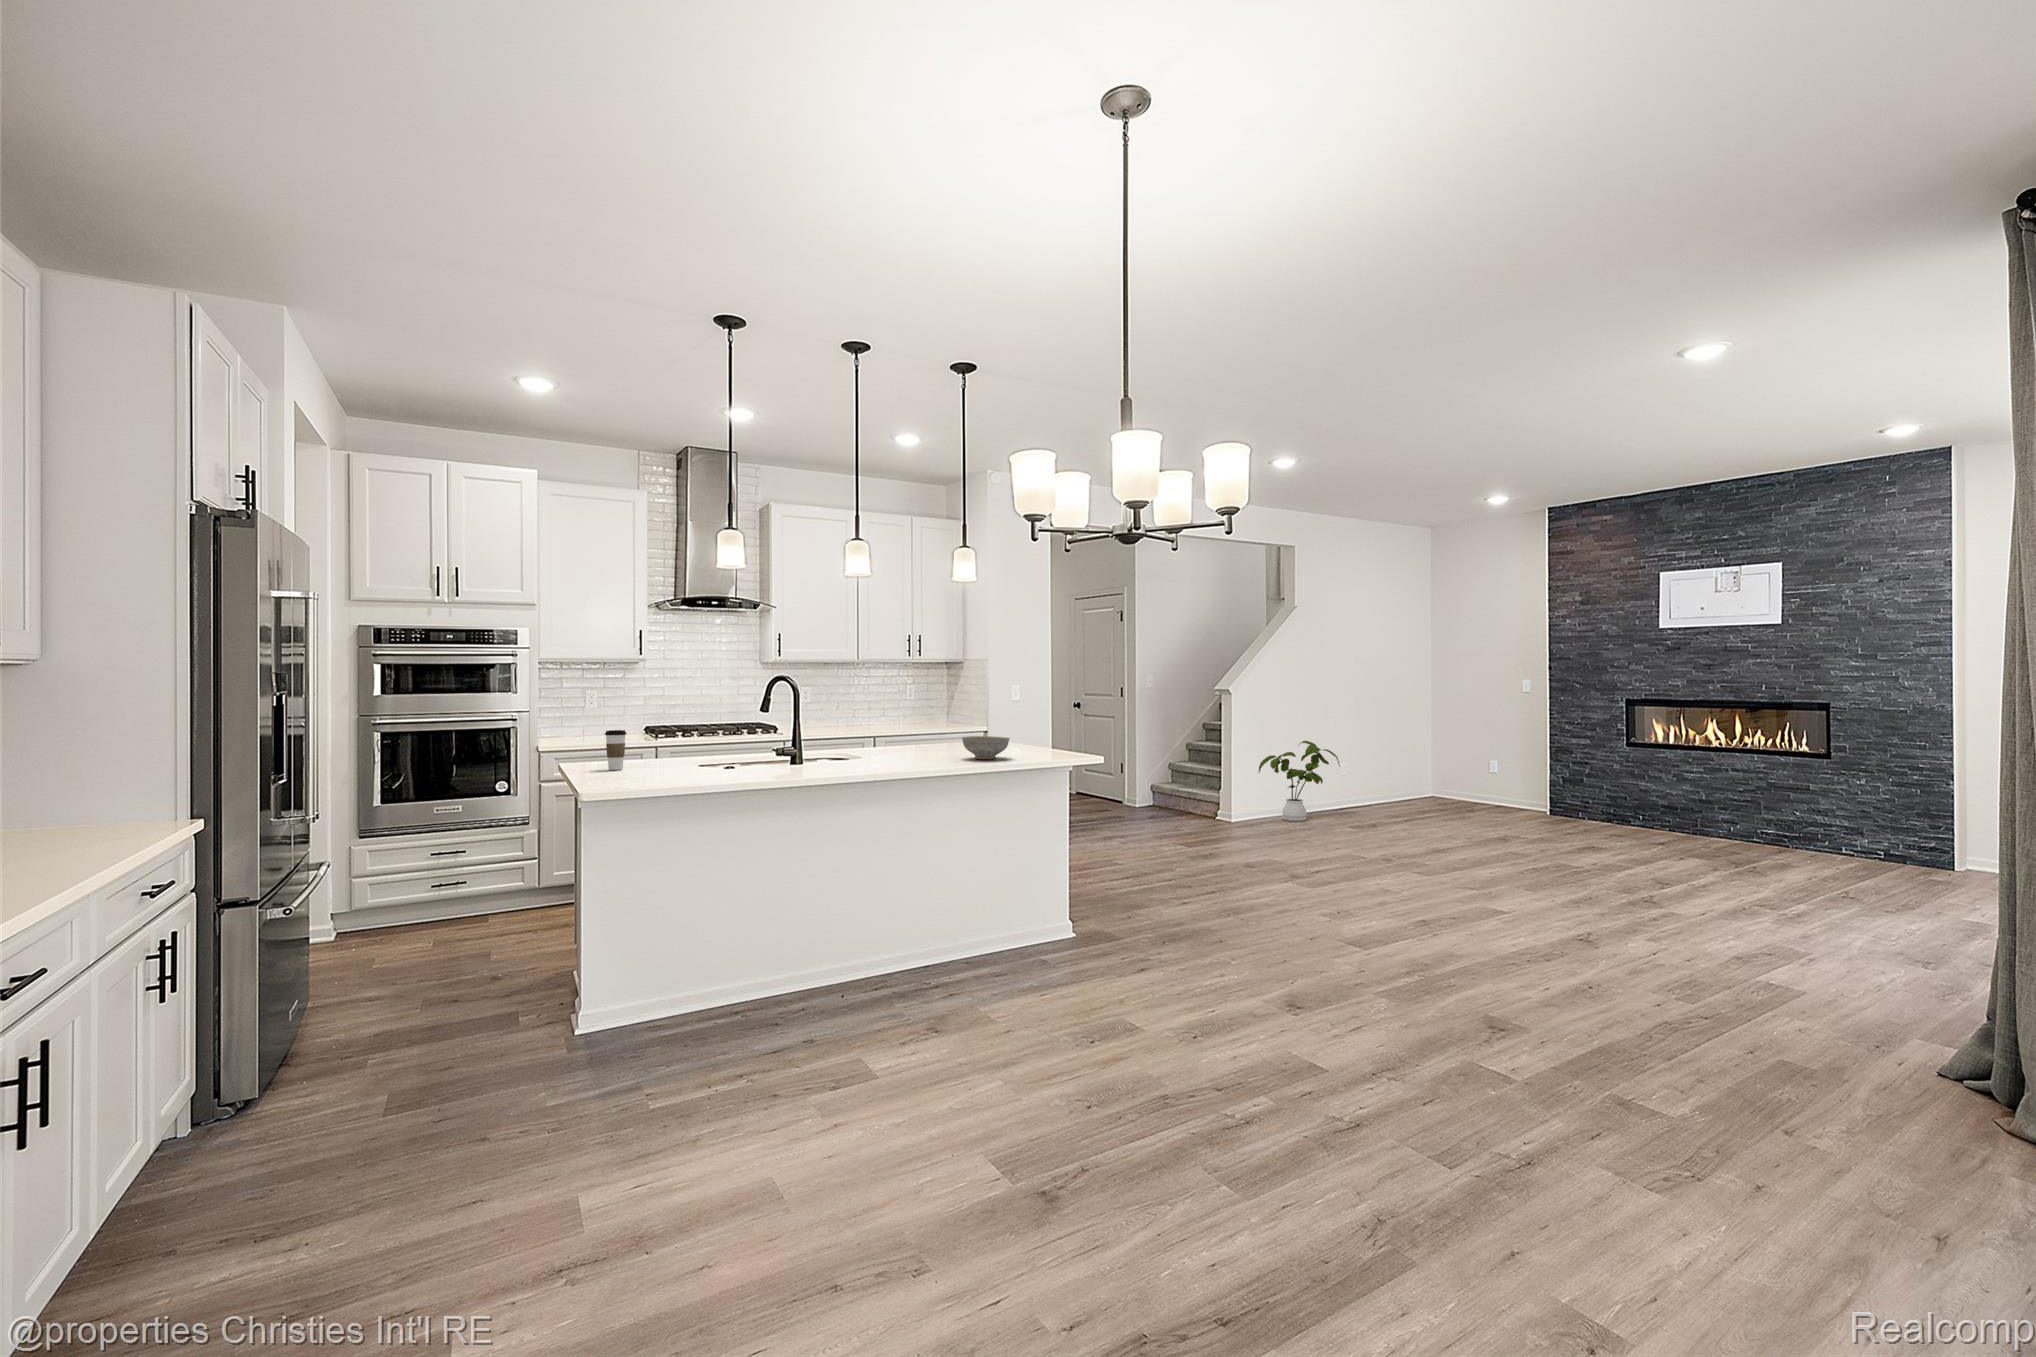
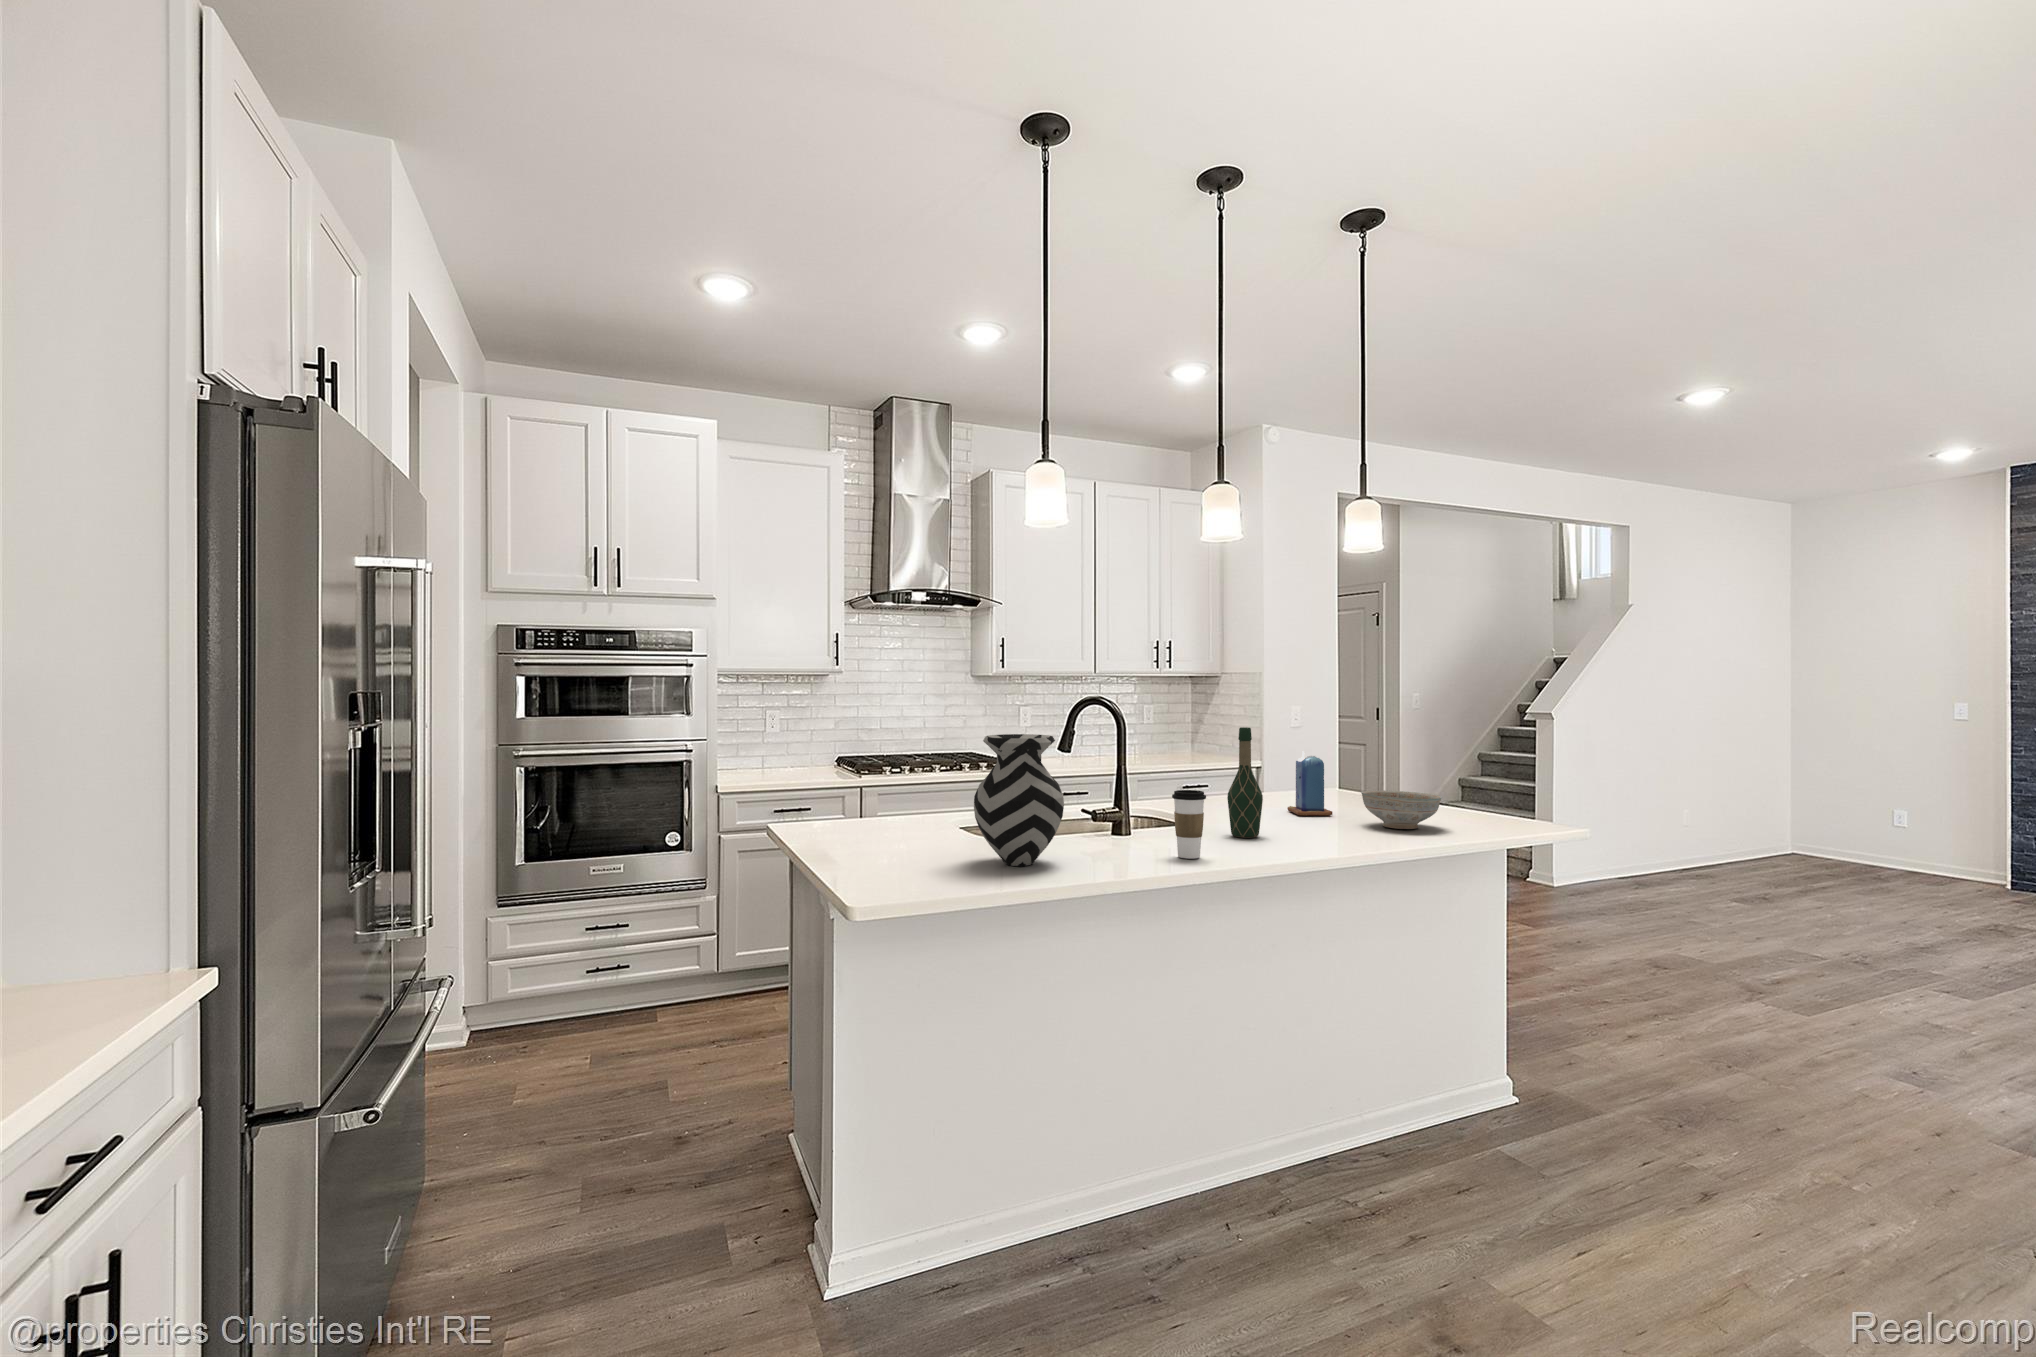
wine bottle: none [864,695,886,764] -> present [1227,727,1263,838]
vase: none [678,698,736,778] -> present [974,734,1064,866]
candle: none [931,712,955,754] -> present [1287,751,1332,816]
coffee cup: present [605,730,627,770] -> present [1172,790,1206,859]
house plant: present [1259,741,1340,821] -> none [1594,781,1720,888]

